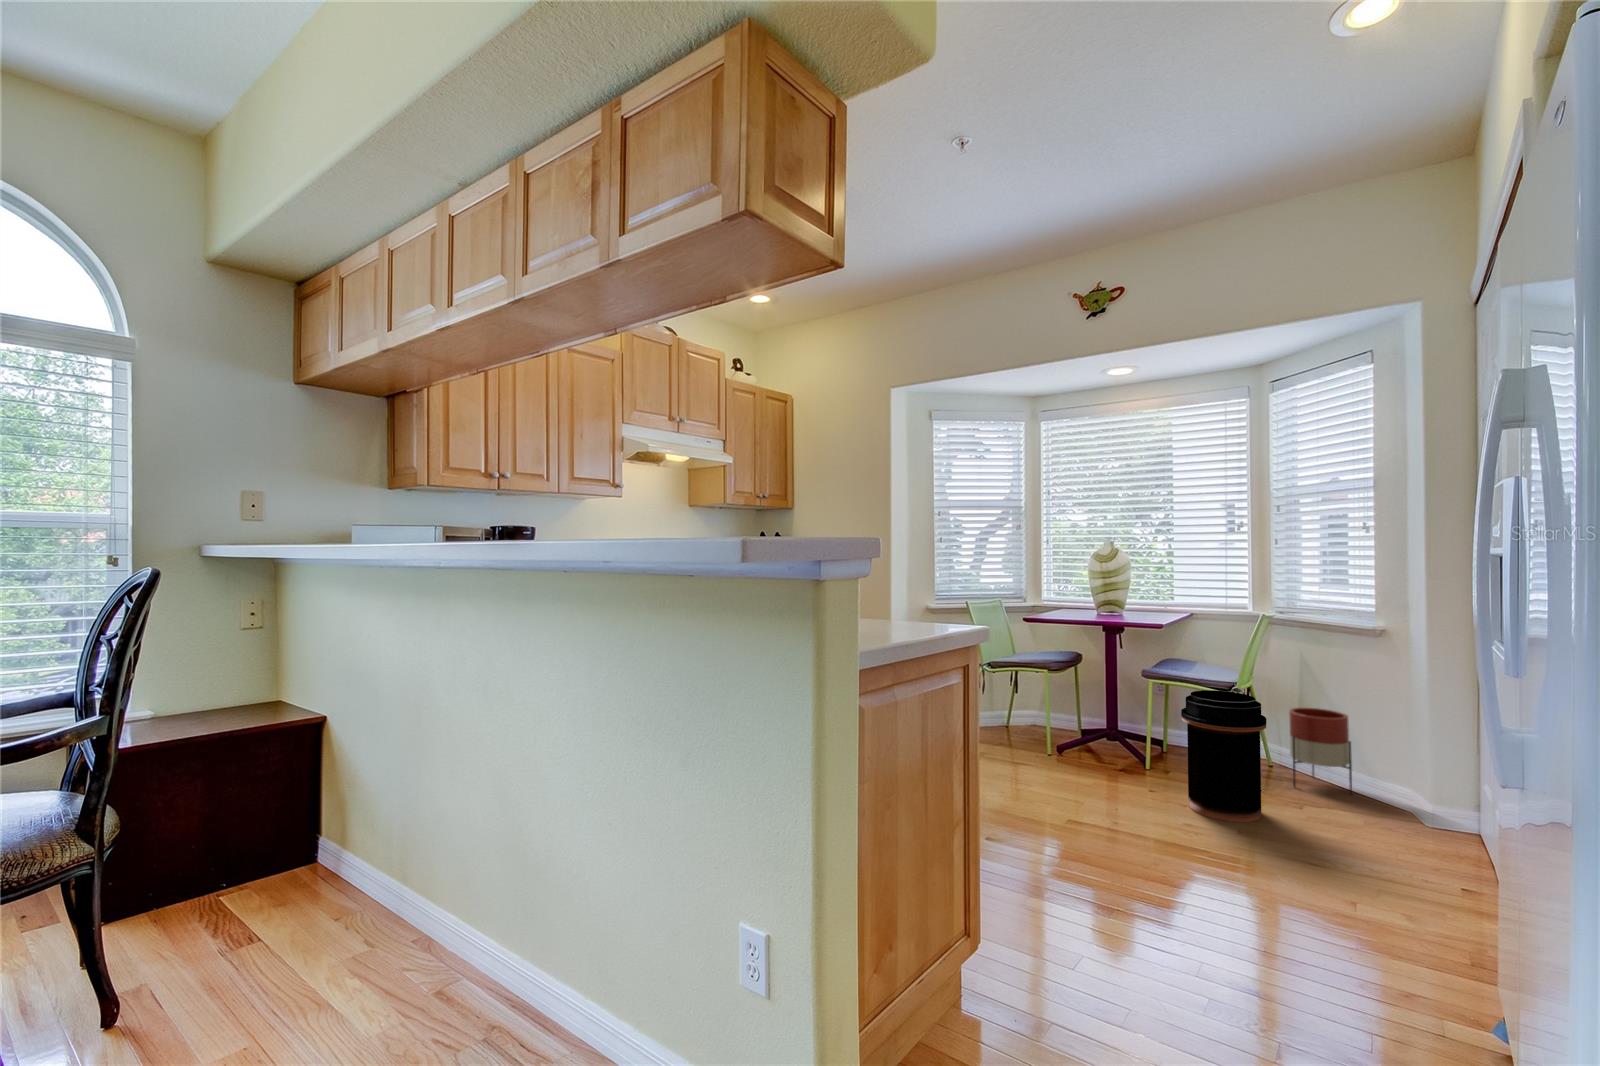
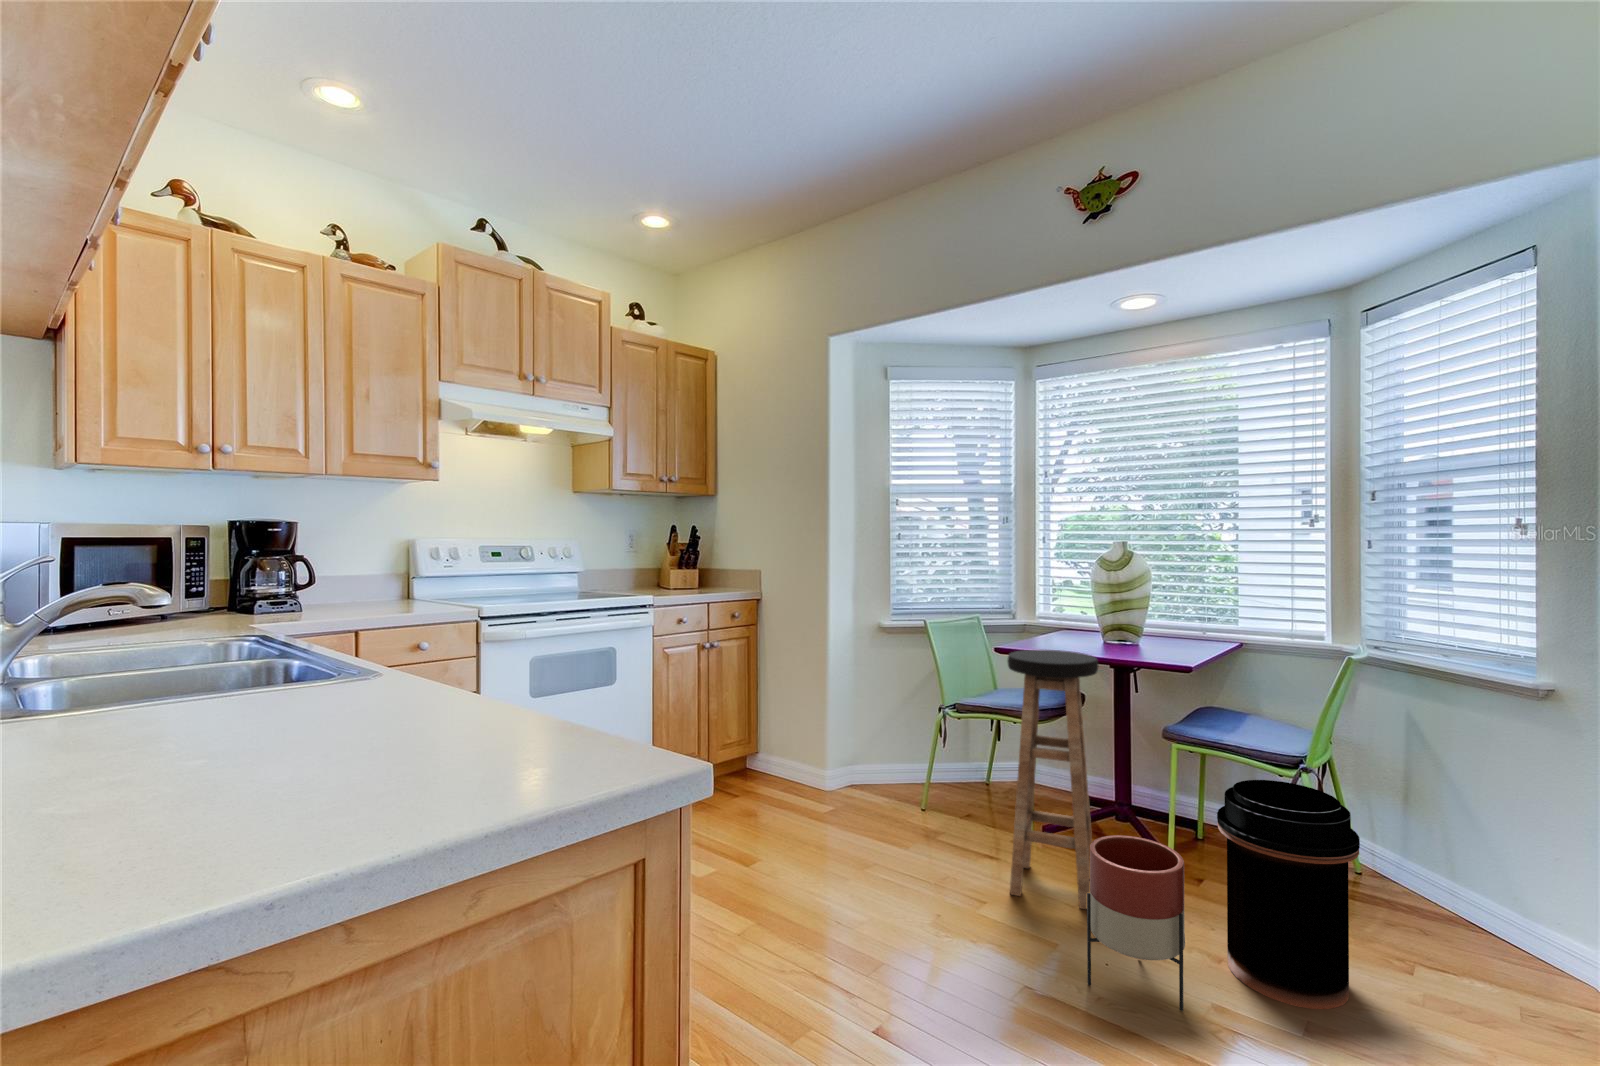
bar stool: none [1039,615,1101,786] -> present [1008,650,1098,909]
planter: present [1289,708,1352,793] -> present [1087,835,1185,1011]

